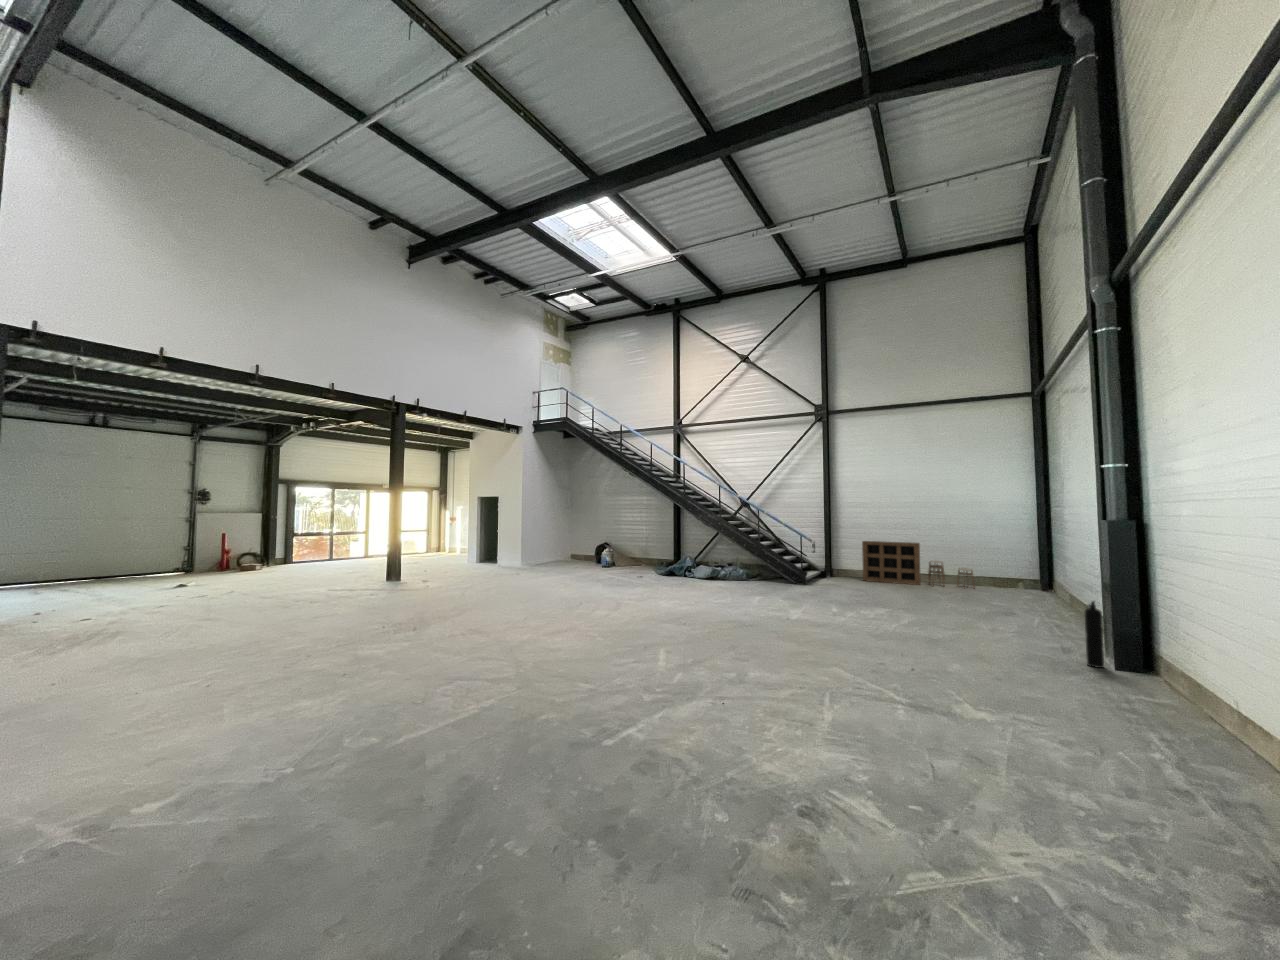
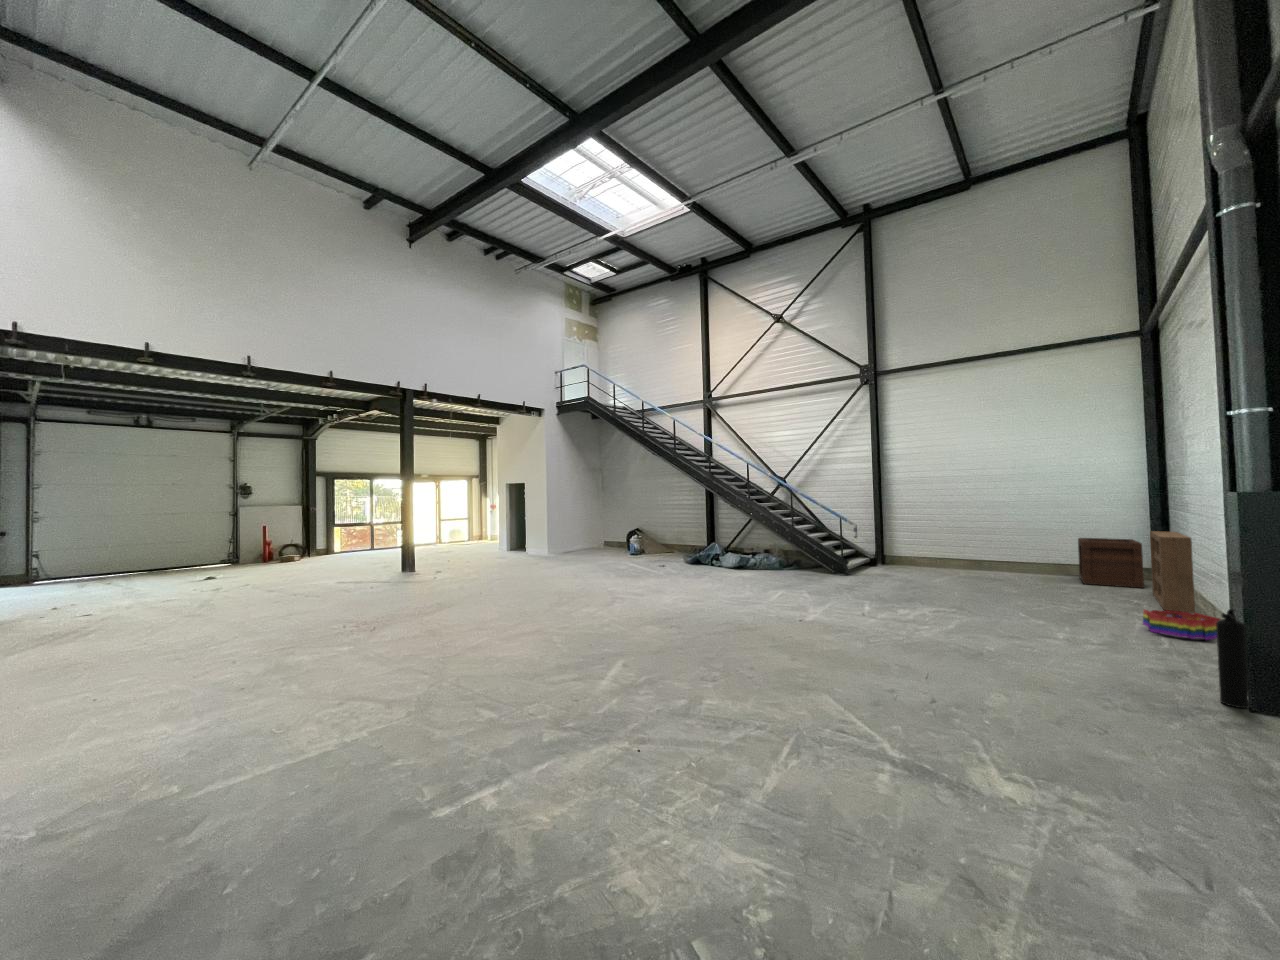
shelving unit: present [862,541,921,585] -> present [1150,531,1195,613]
wooden crate: none [986,555,1034,595] -> present [1078,538,1144,588]
stool: present [928,561,975,587] -> none [1000,545,1063,579]
storage bin: none [1036,608,1087,630] -> present [1143,610,1220,640]

